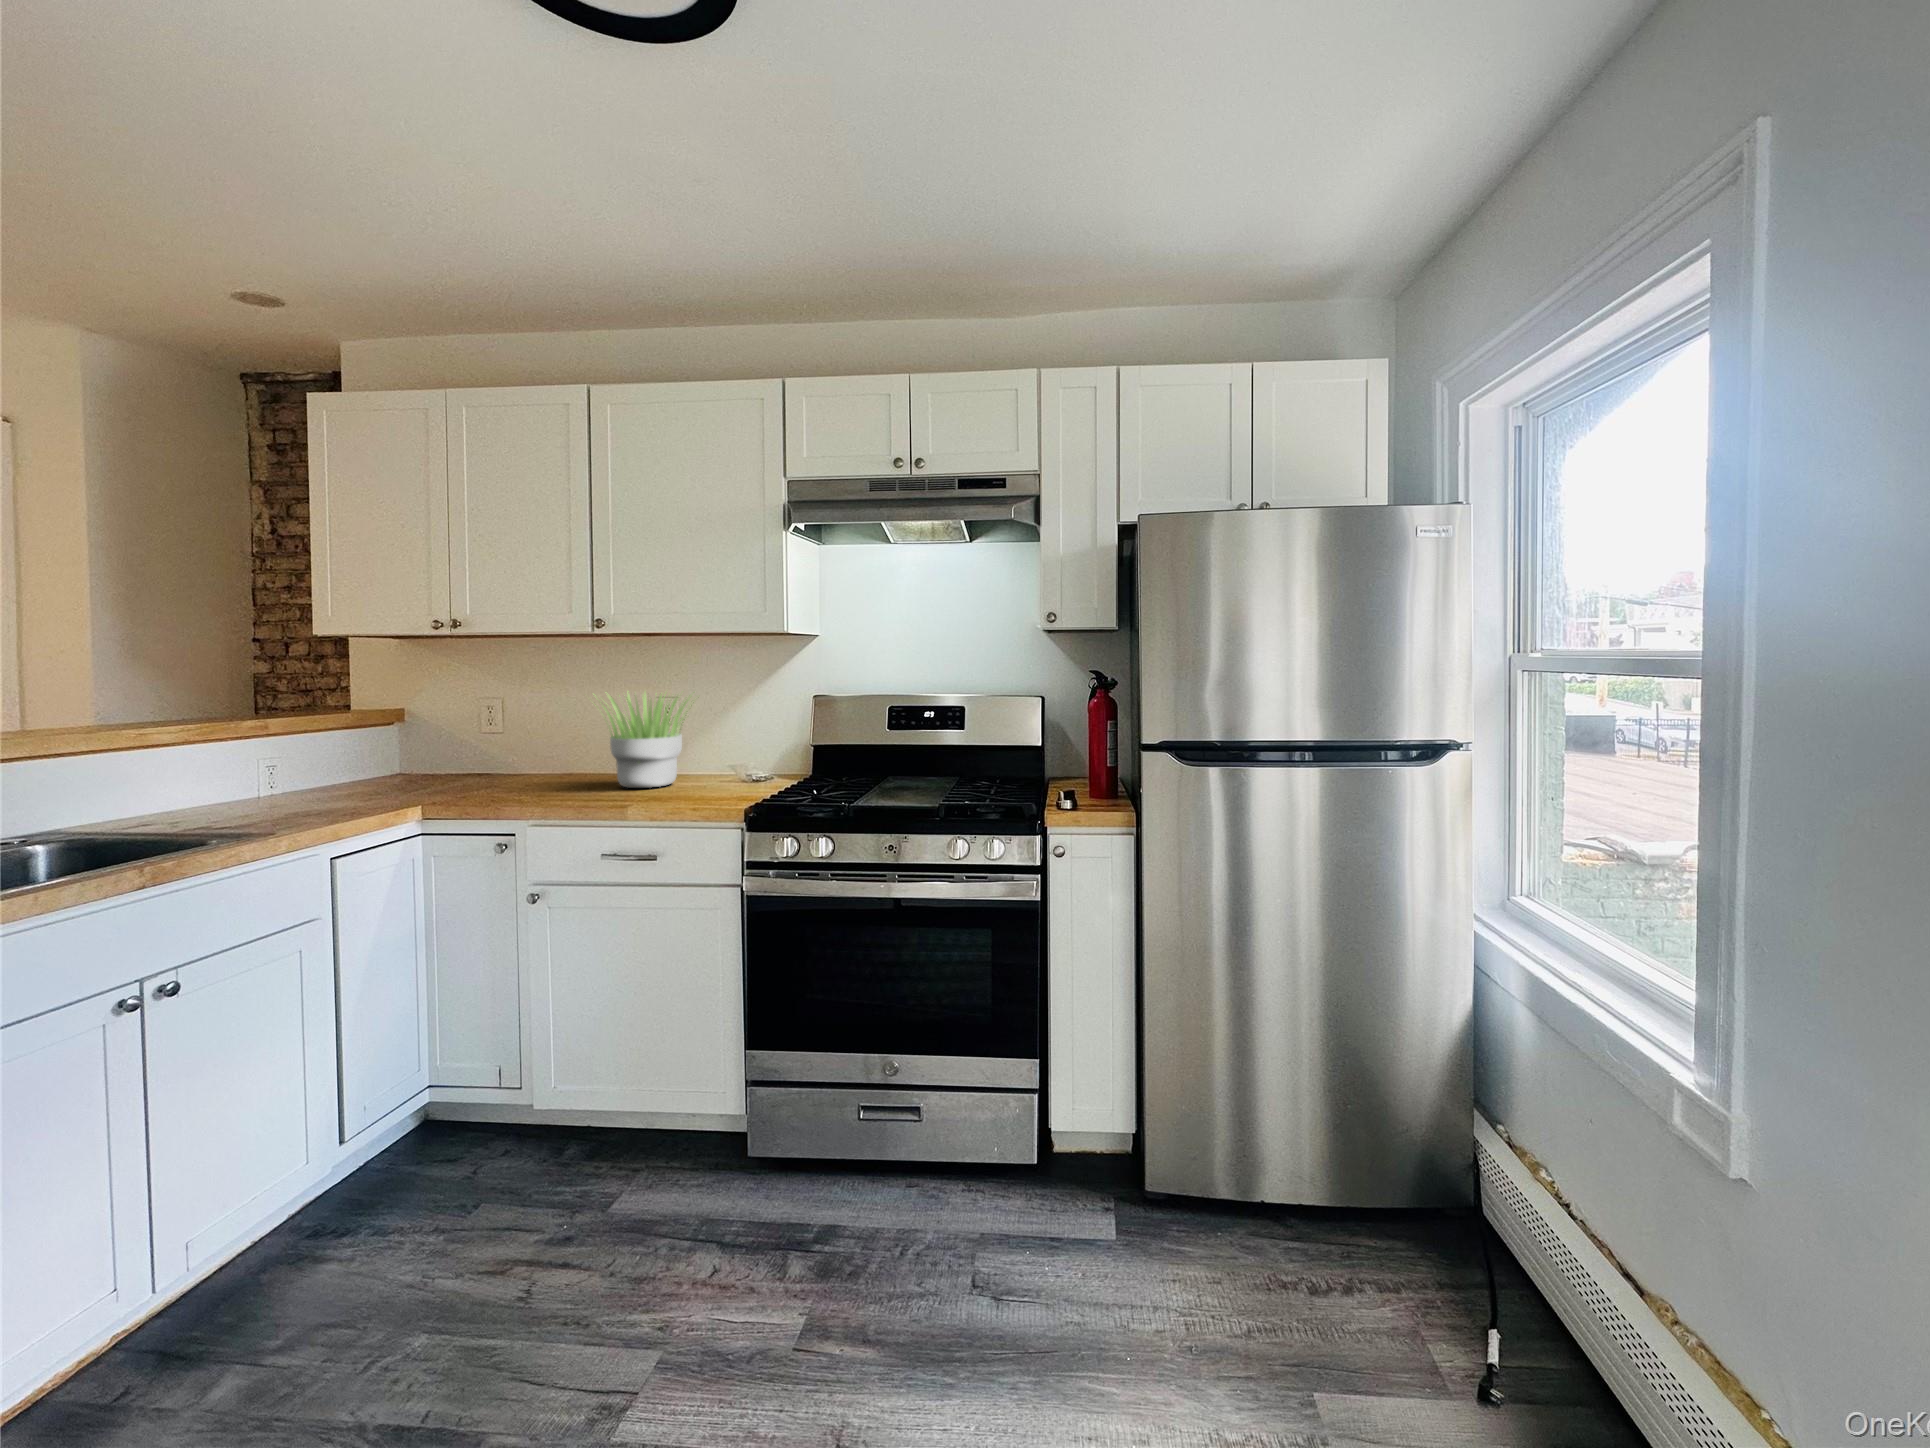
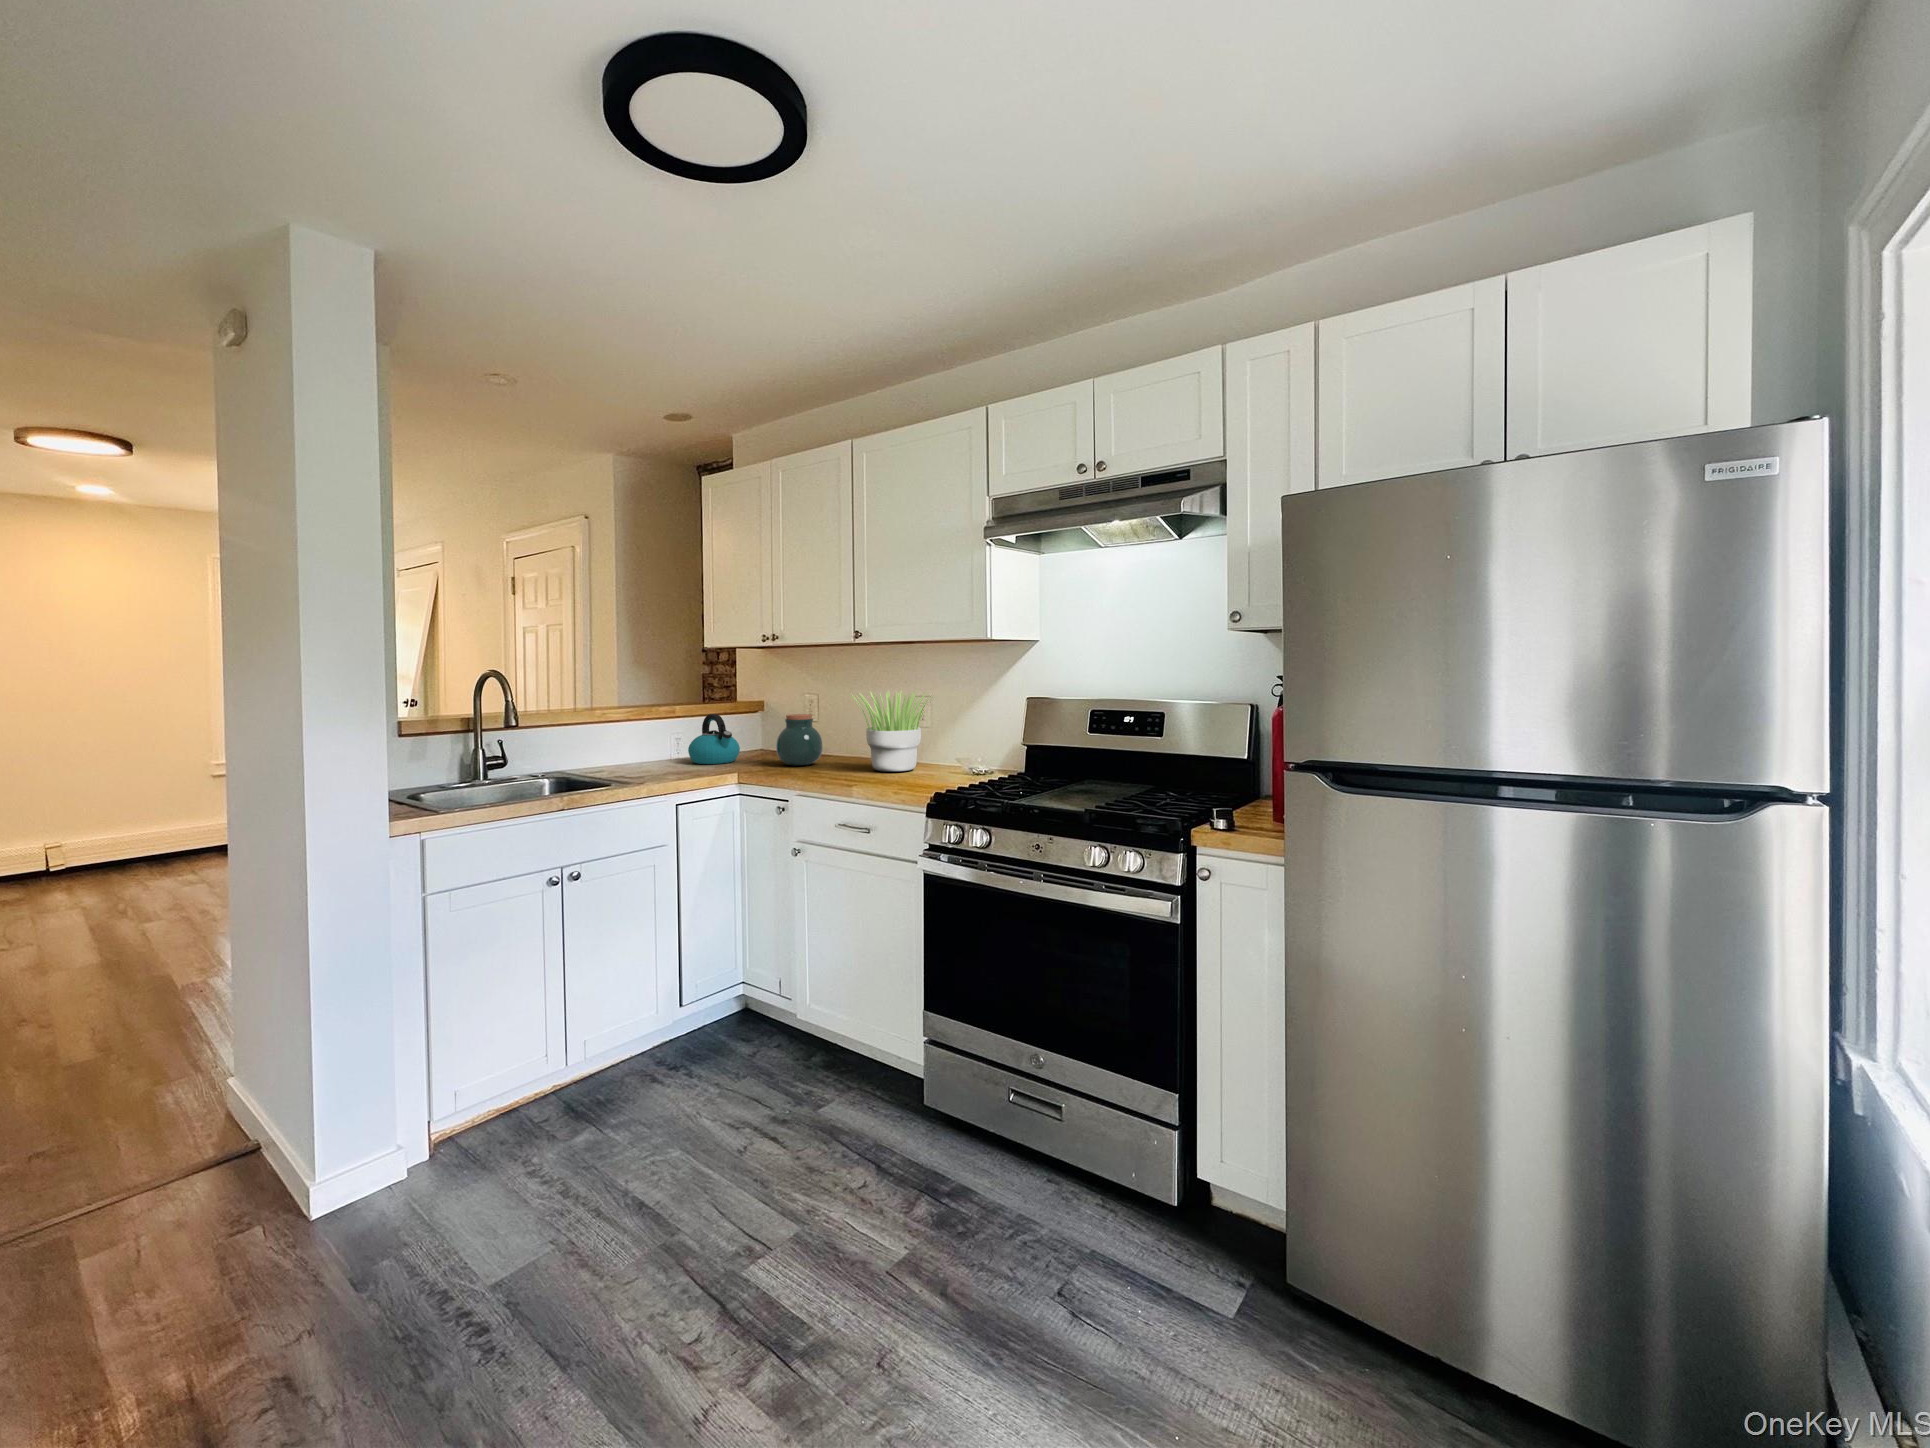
jar: none [465,723,535,791] -> present [776,714,823,766]
kettle: none [302,728,392,800] -> present [688,714,740,764]

